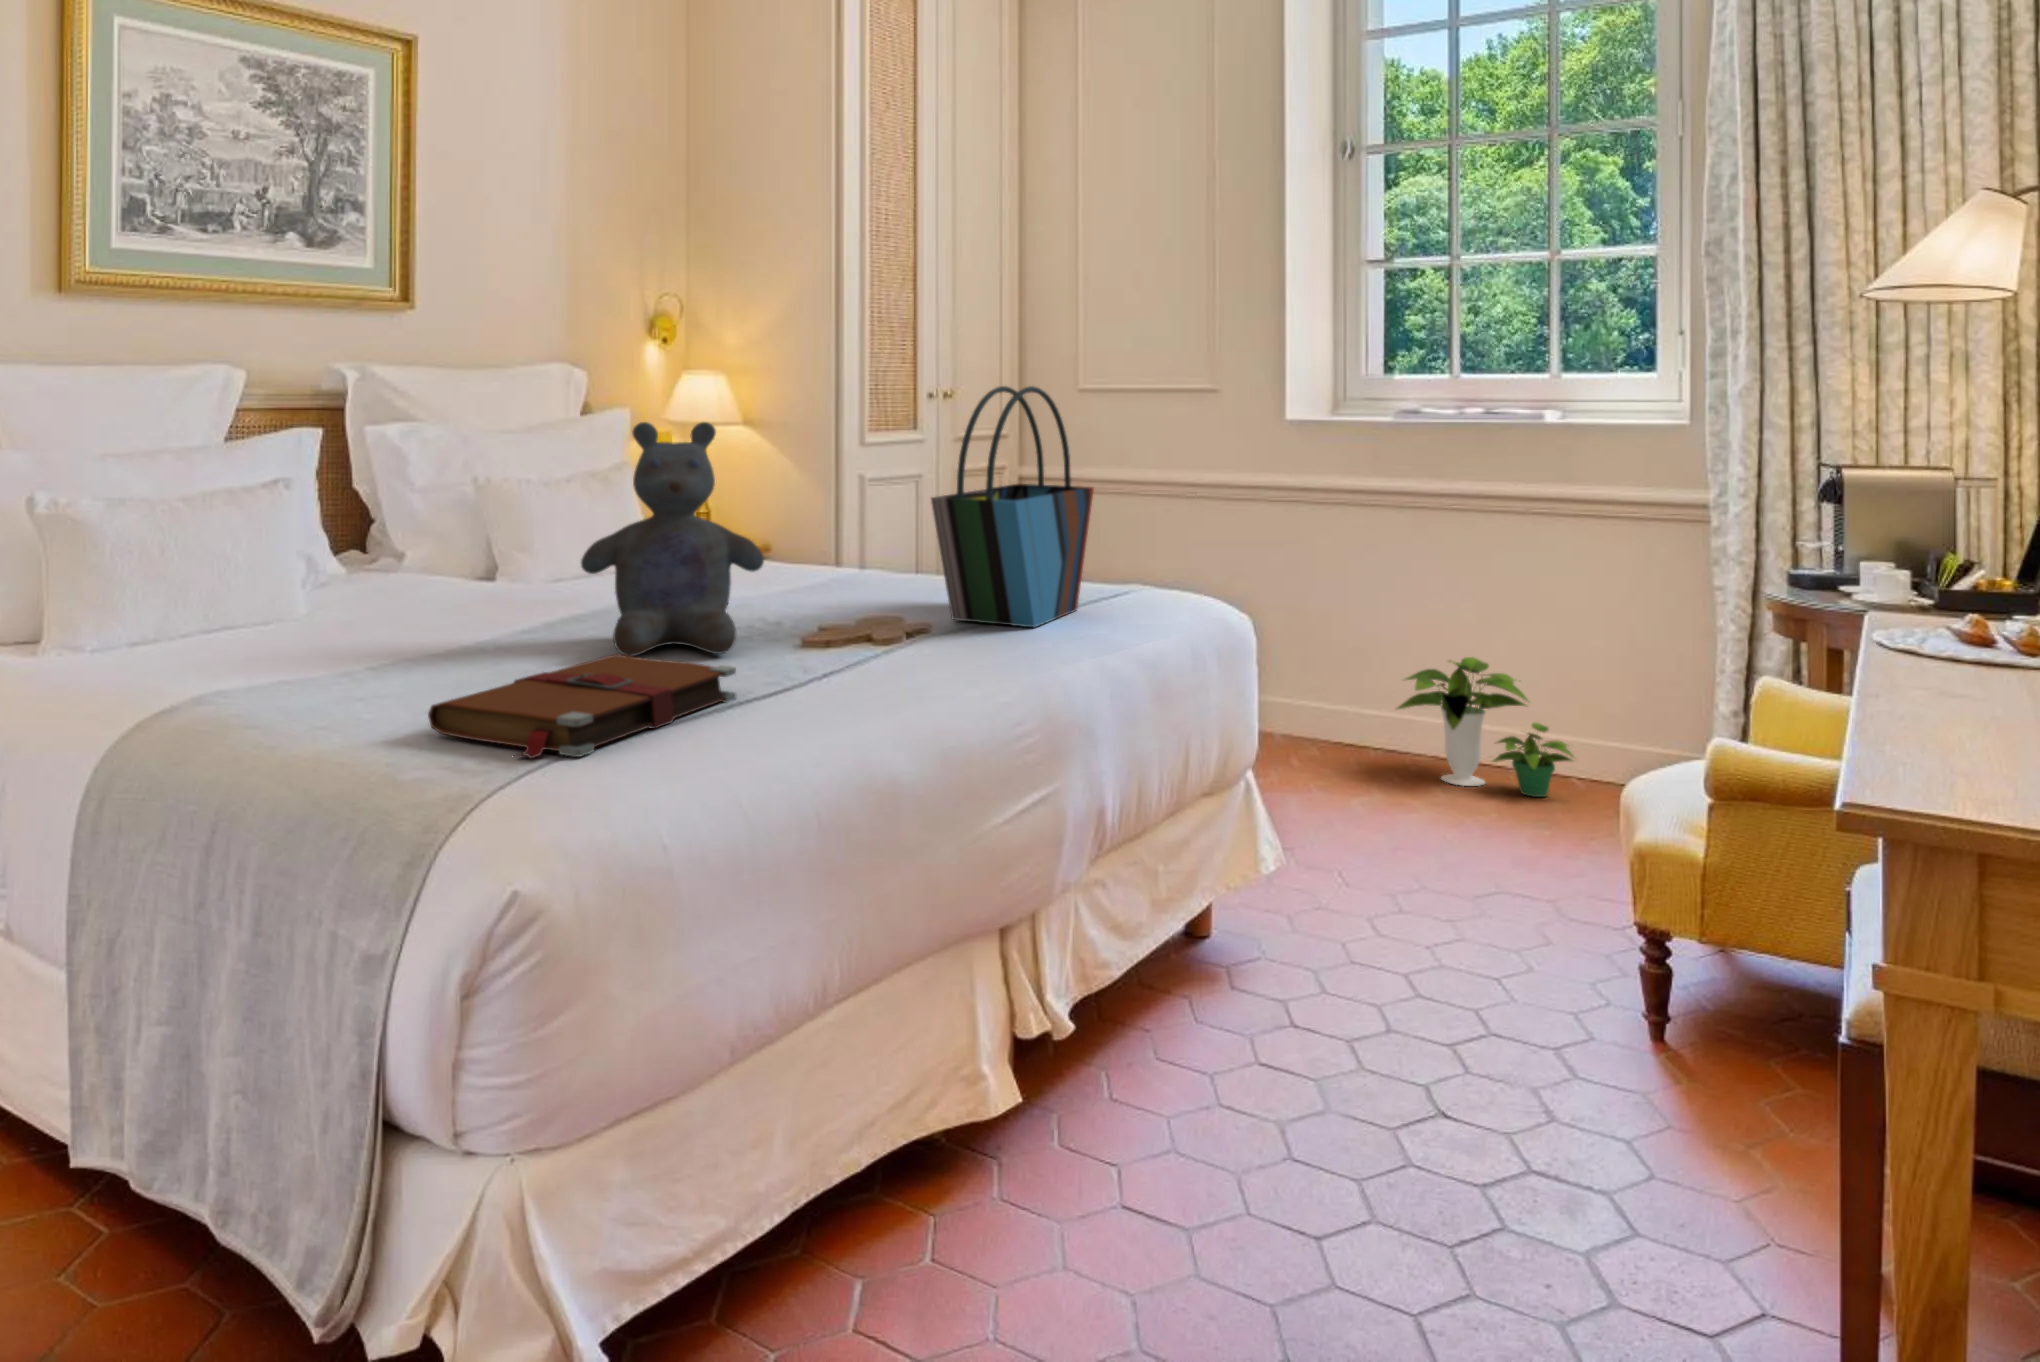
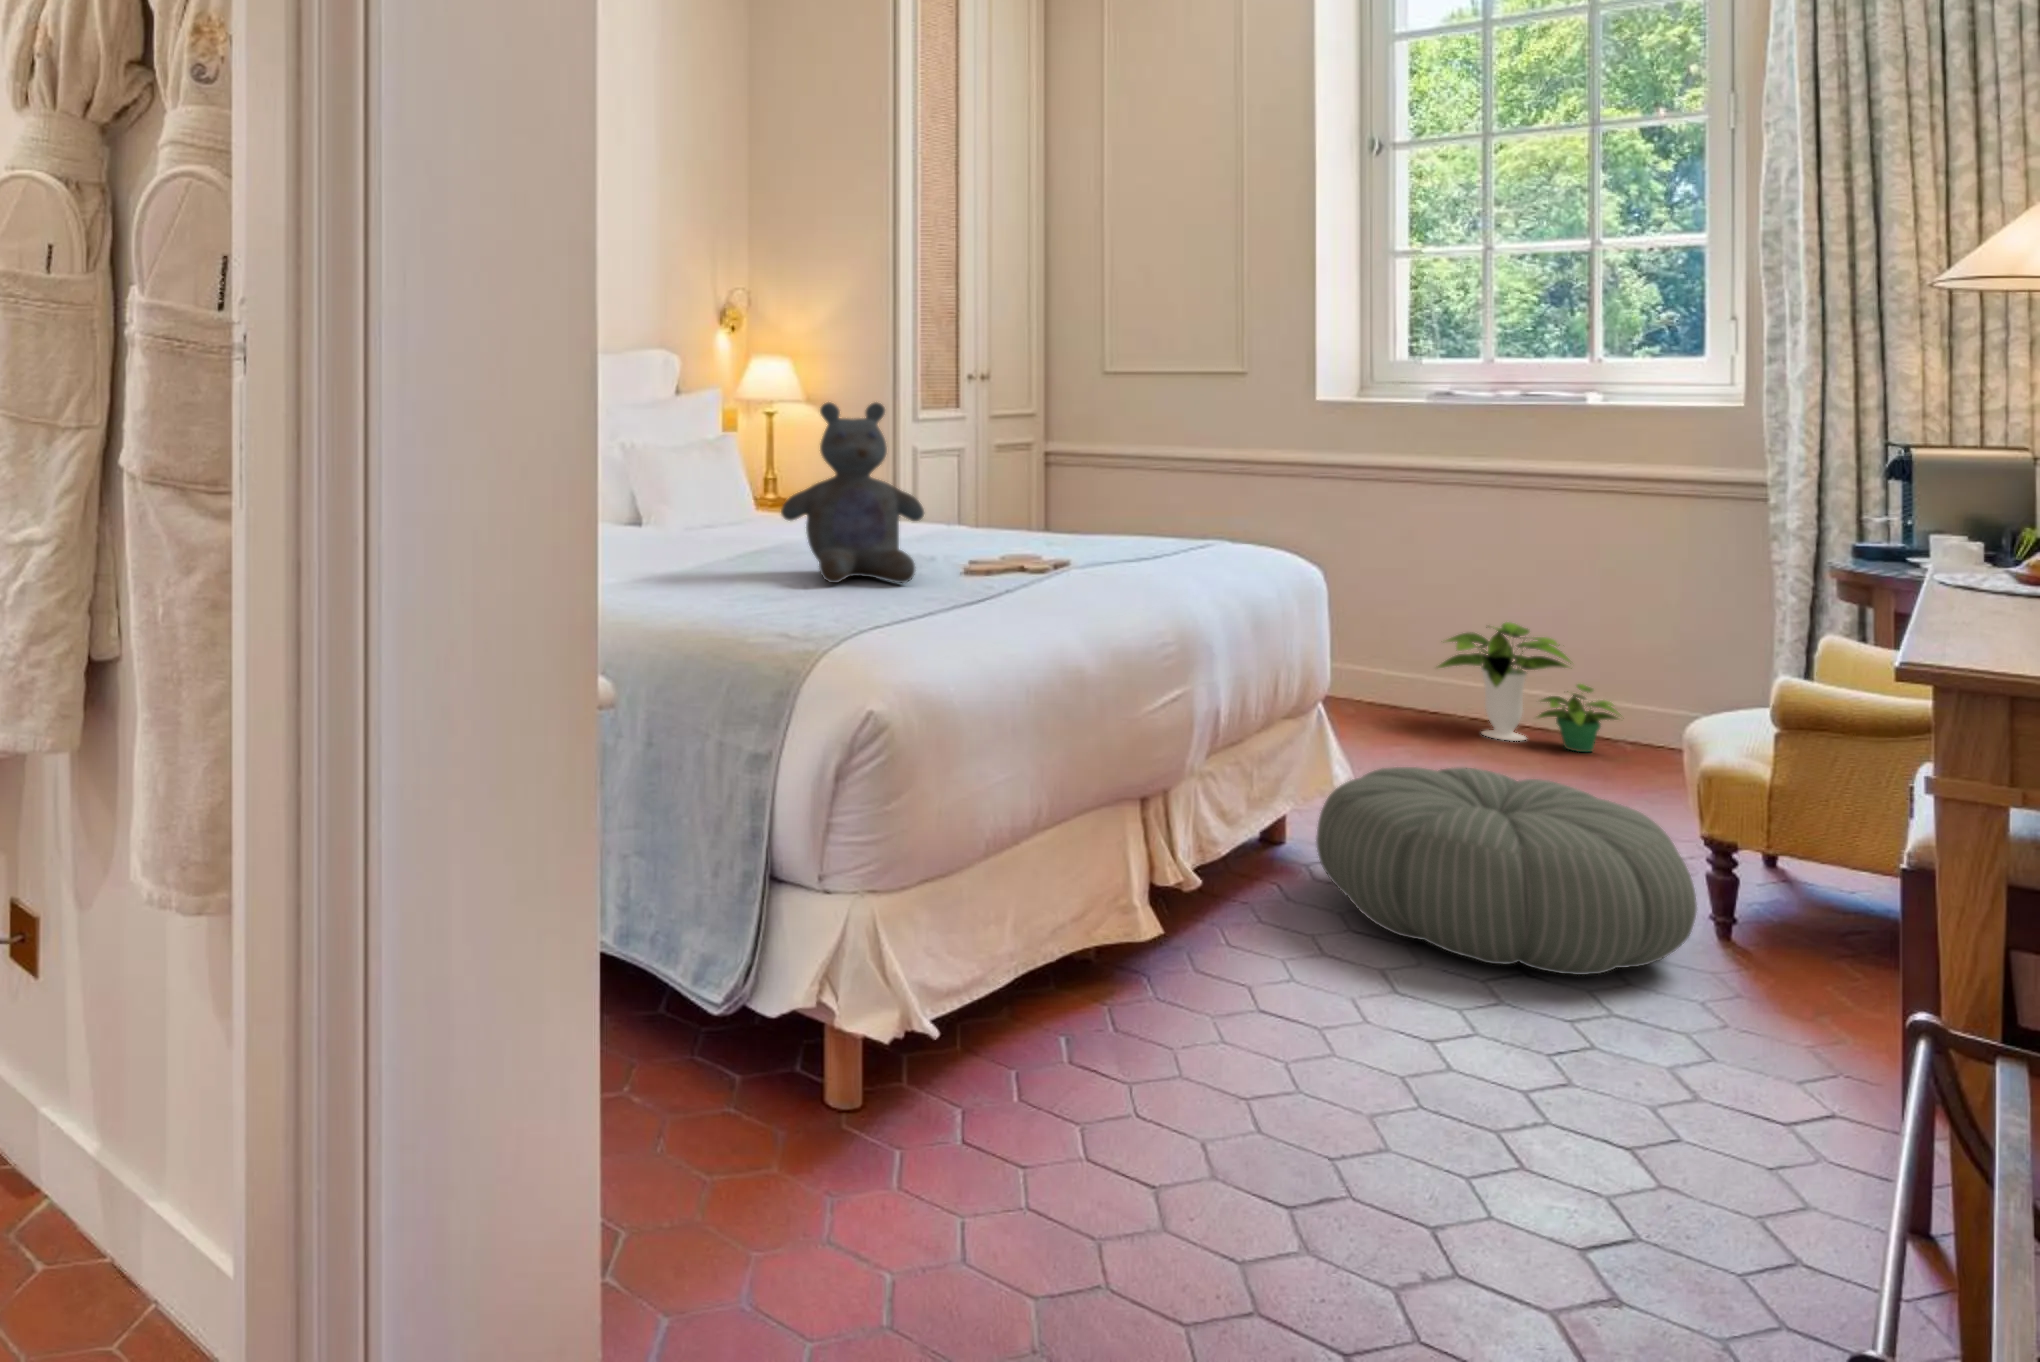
tote bag: present [931,386,1094,627] -> none [1059,373,1186,571]
book: present [428,654,736,758] -> none [738,578,945,642]
pouf: none [1228,847,1625,1107] -> present [1316,767,1697,975]

